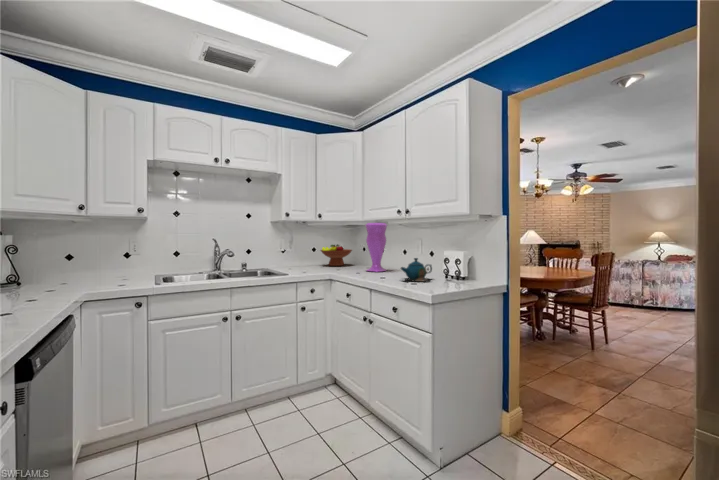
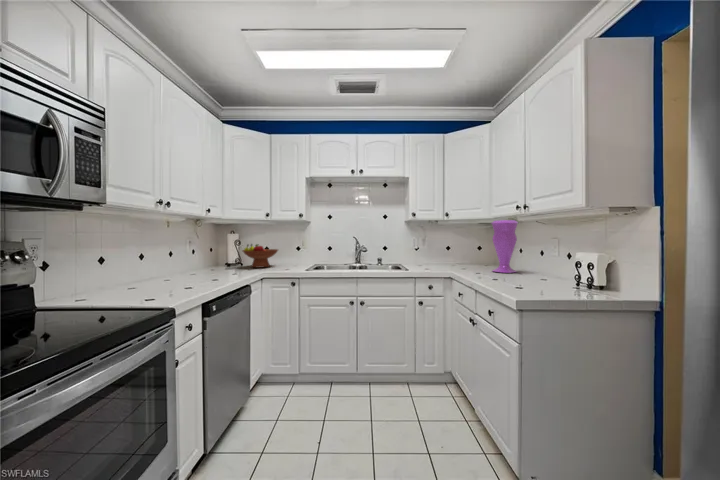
fruit bowl: present [321,244,352,266] -> present [243,244,278,268]
teapot: present [401,258,432,282] -> none [508,260,563,288]

